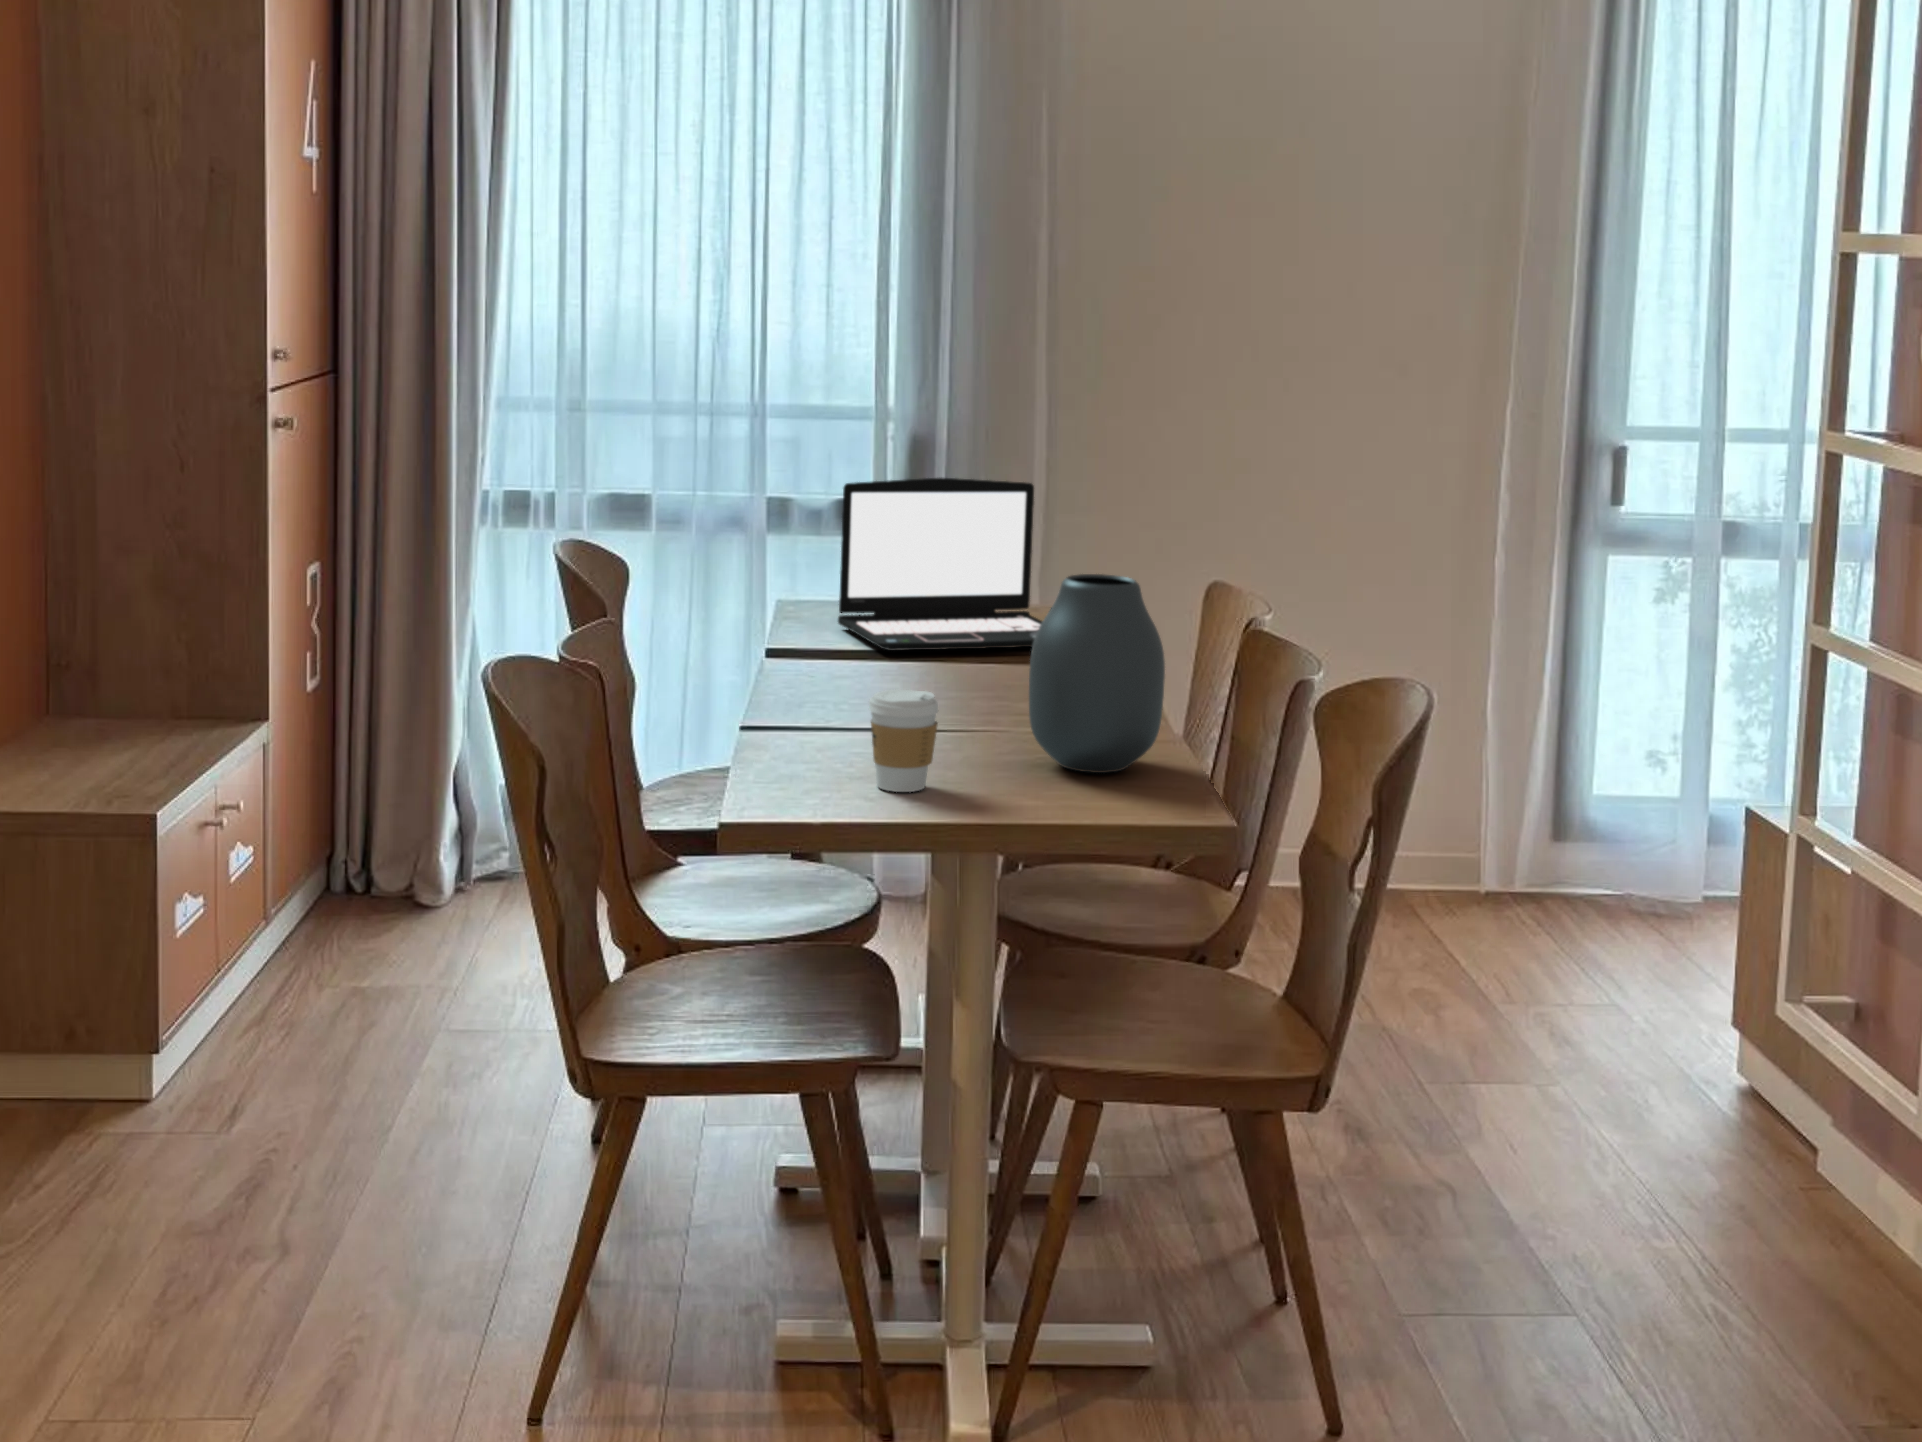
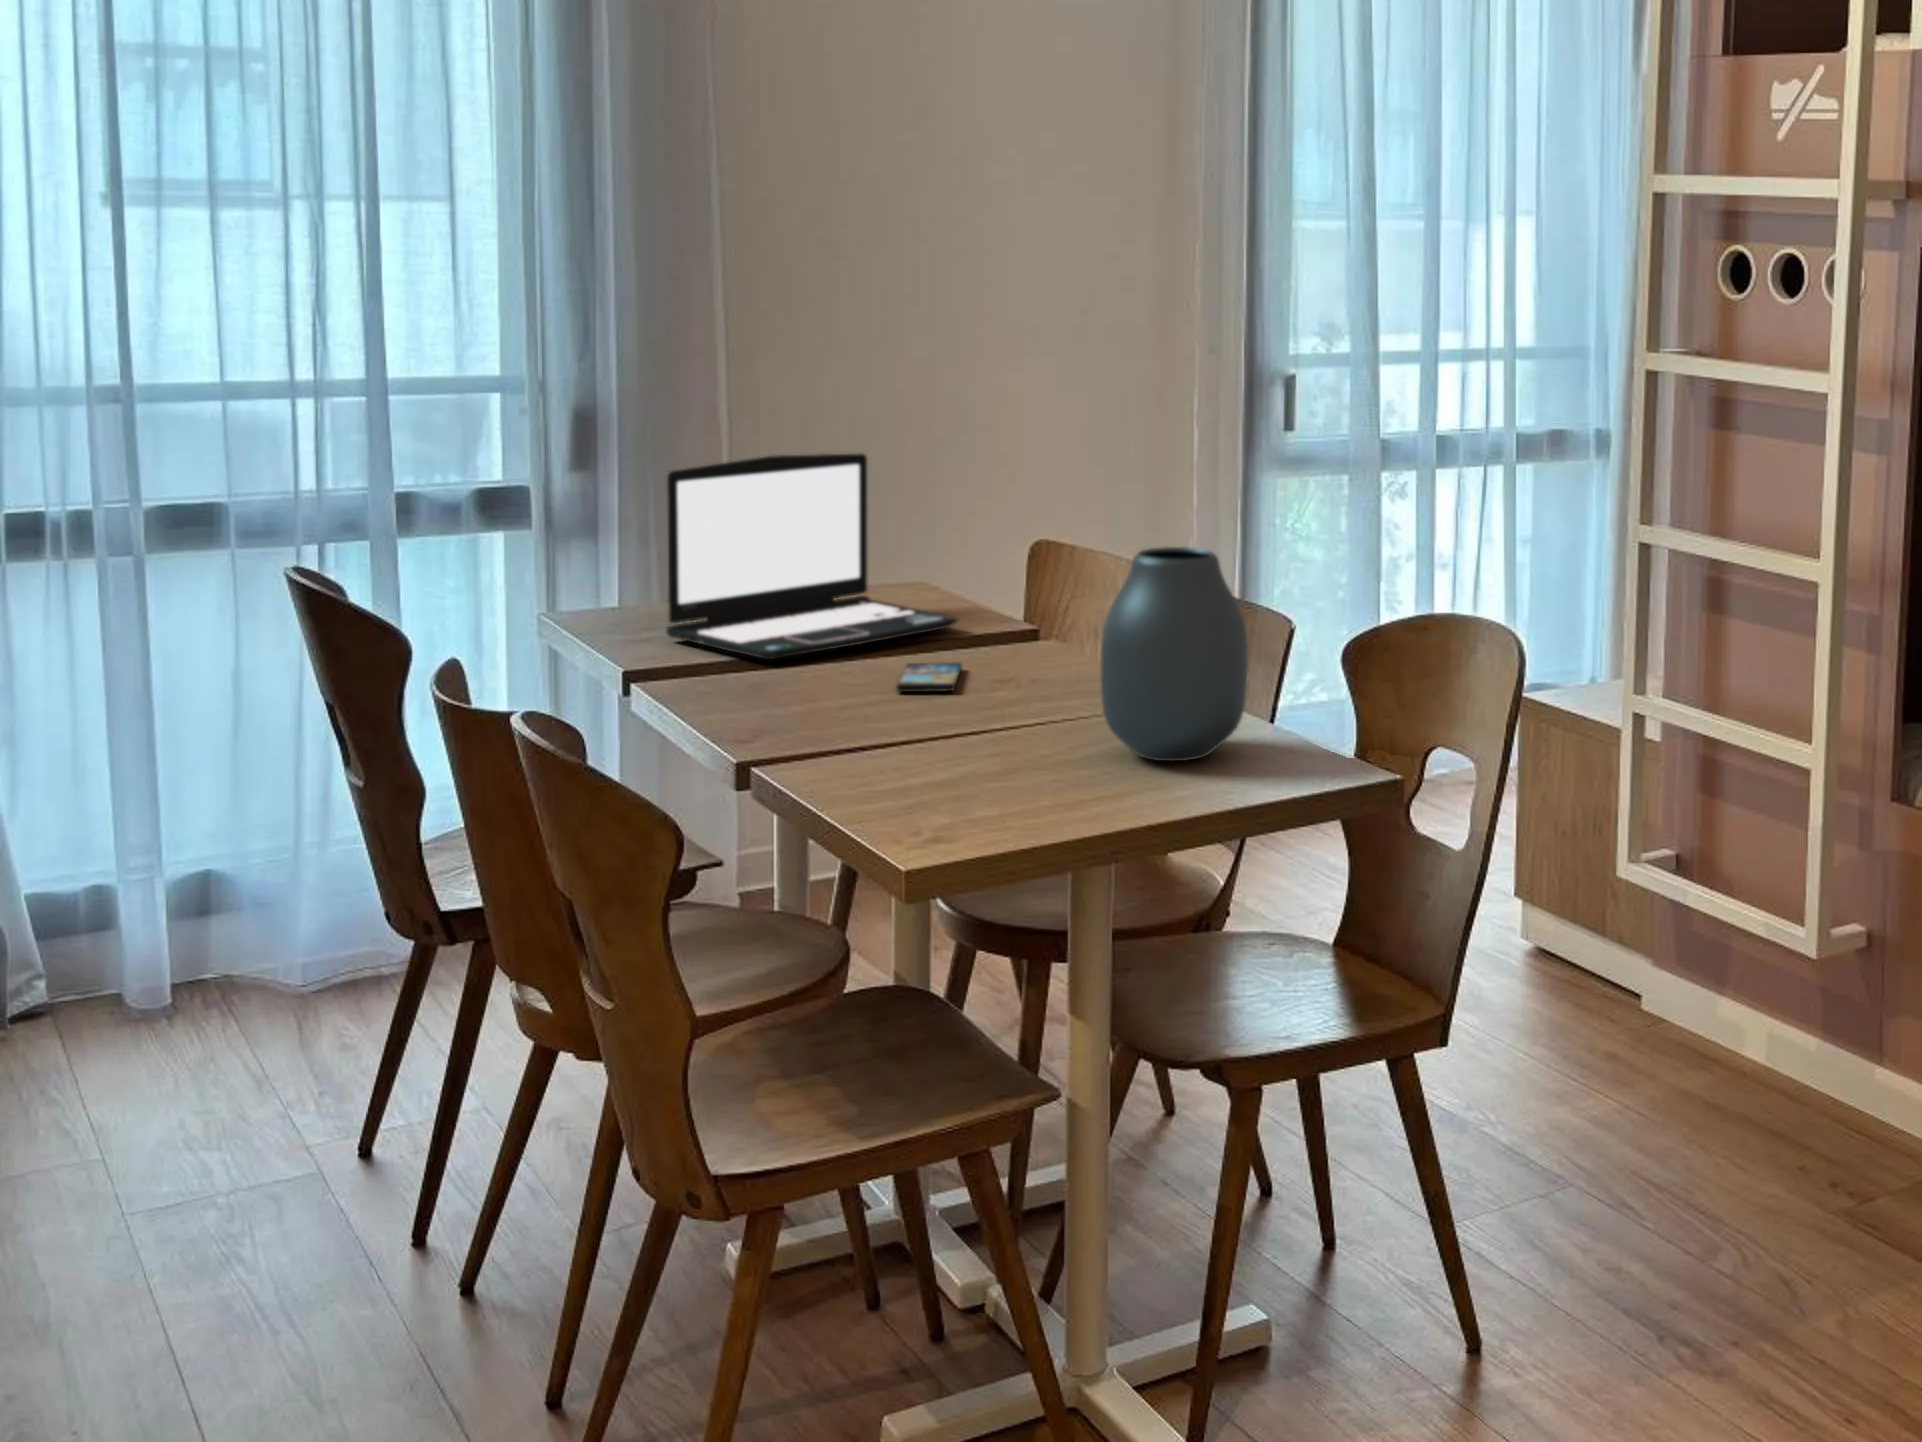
smartphone: none [947,667,1030,693] -> present [897,663,962,692]
coffee cup: present [869,690,938,792] -> none [983,700,1065,818]

